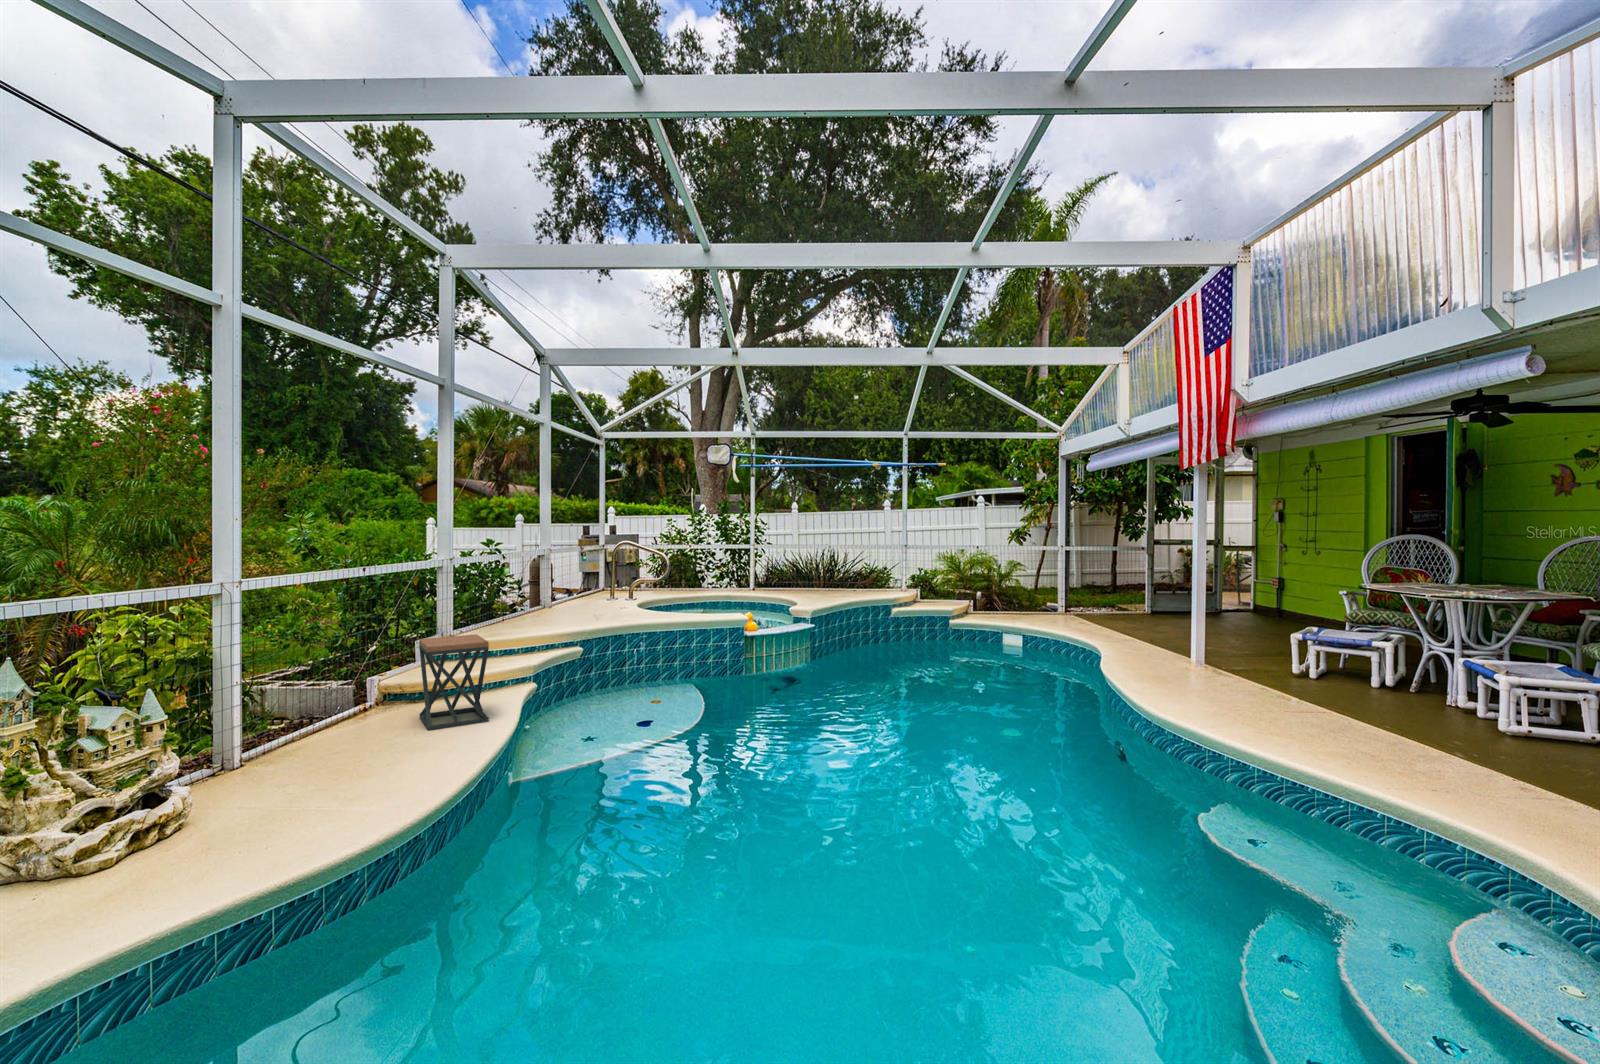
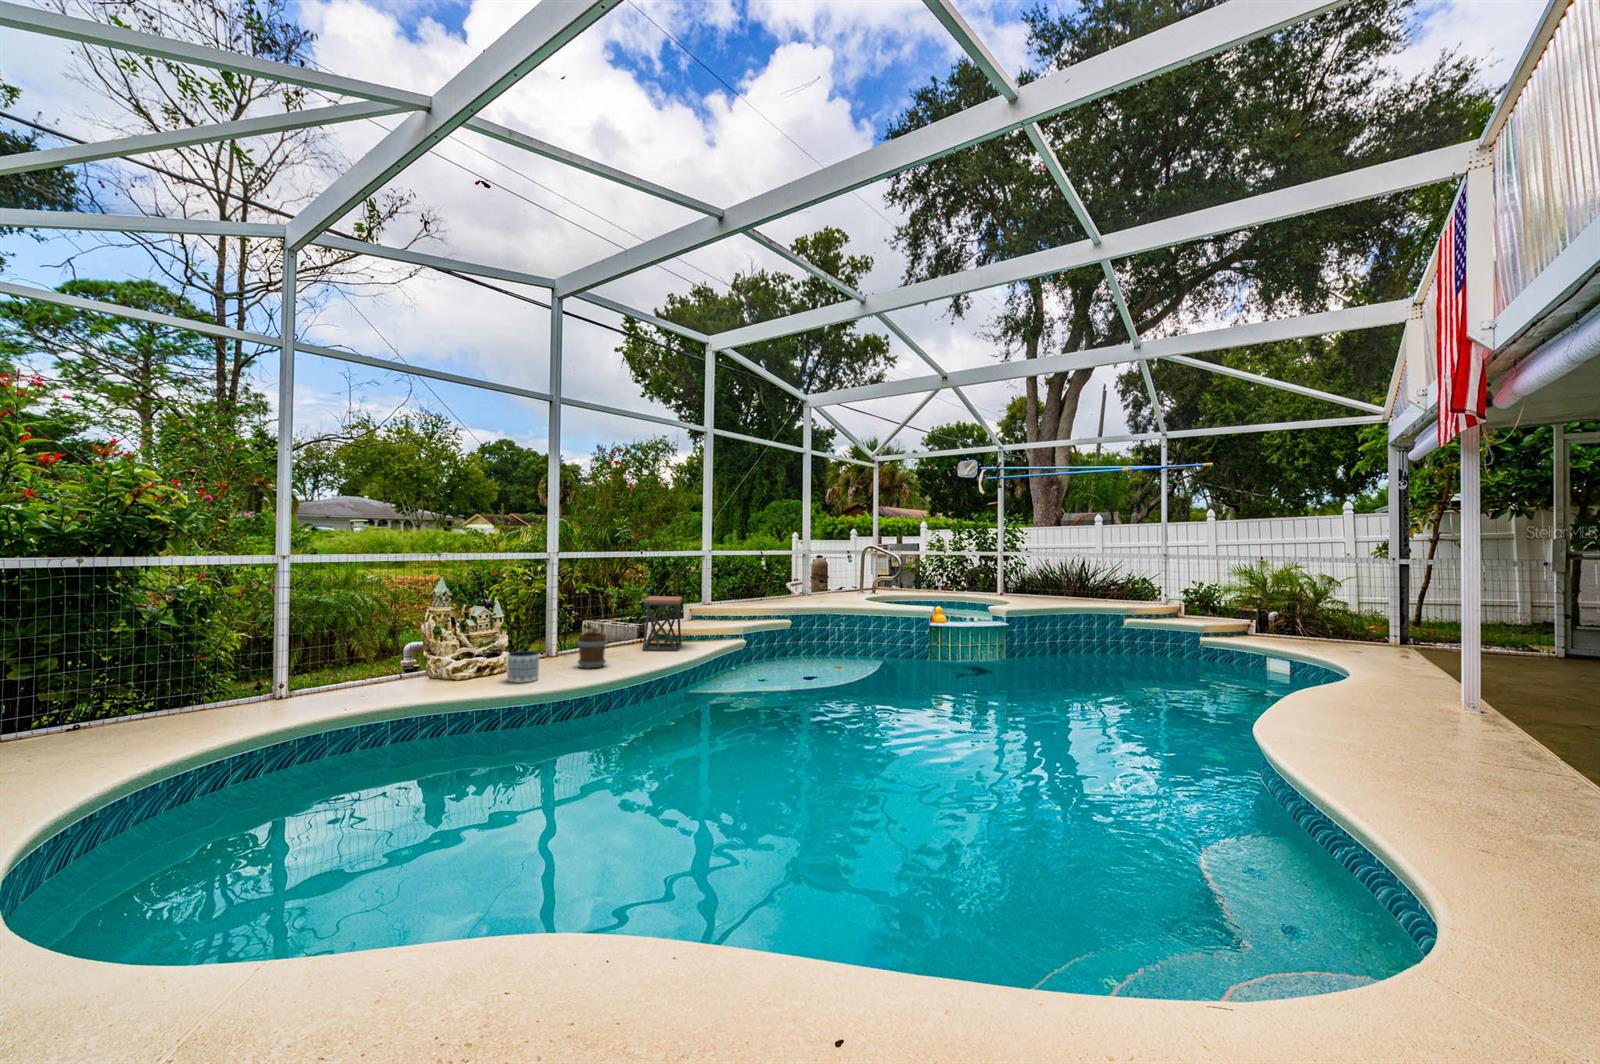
bucket: none [349,708,411,786] -> present [576,628,608,669]
planter: none [239,779,311,853] -> present [507,651,539,683]

